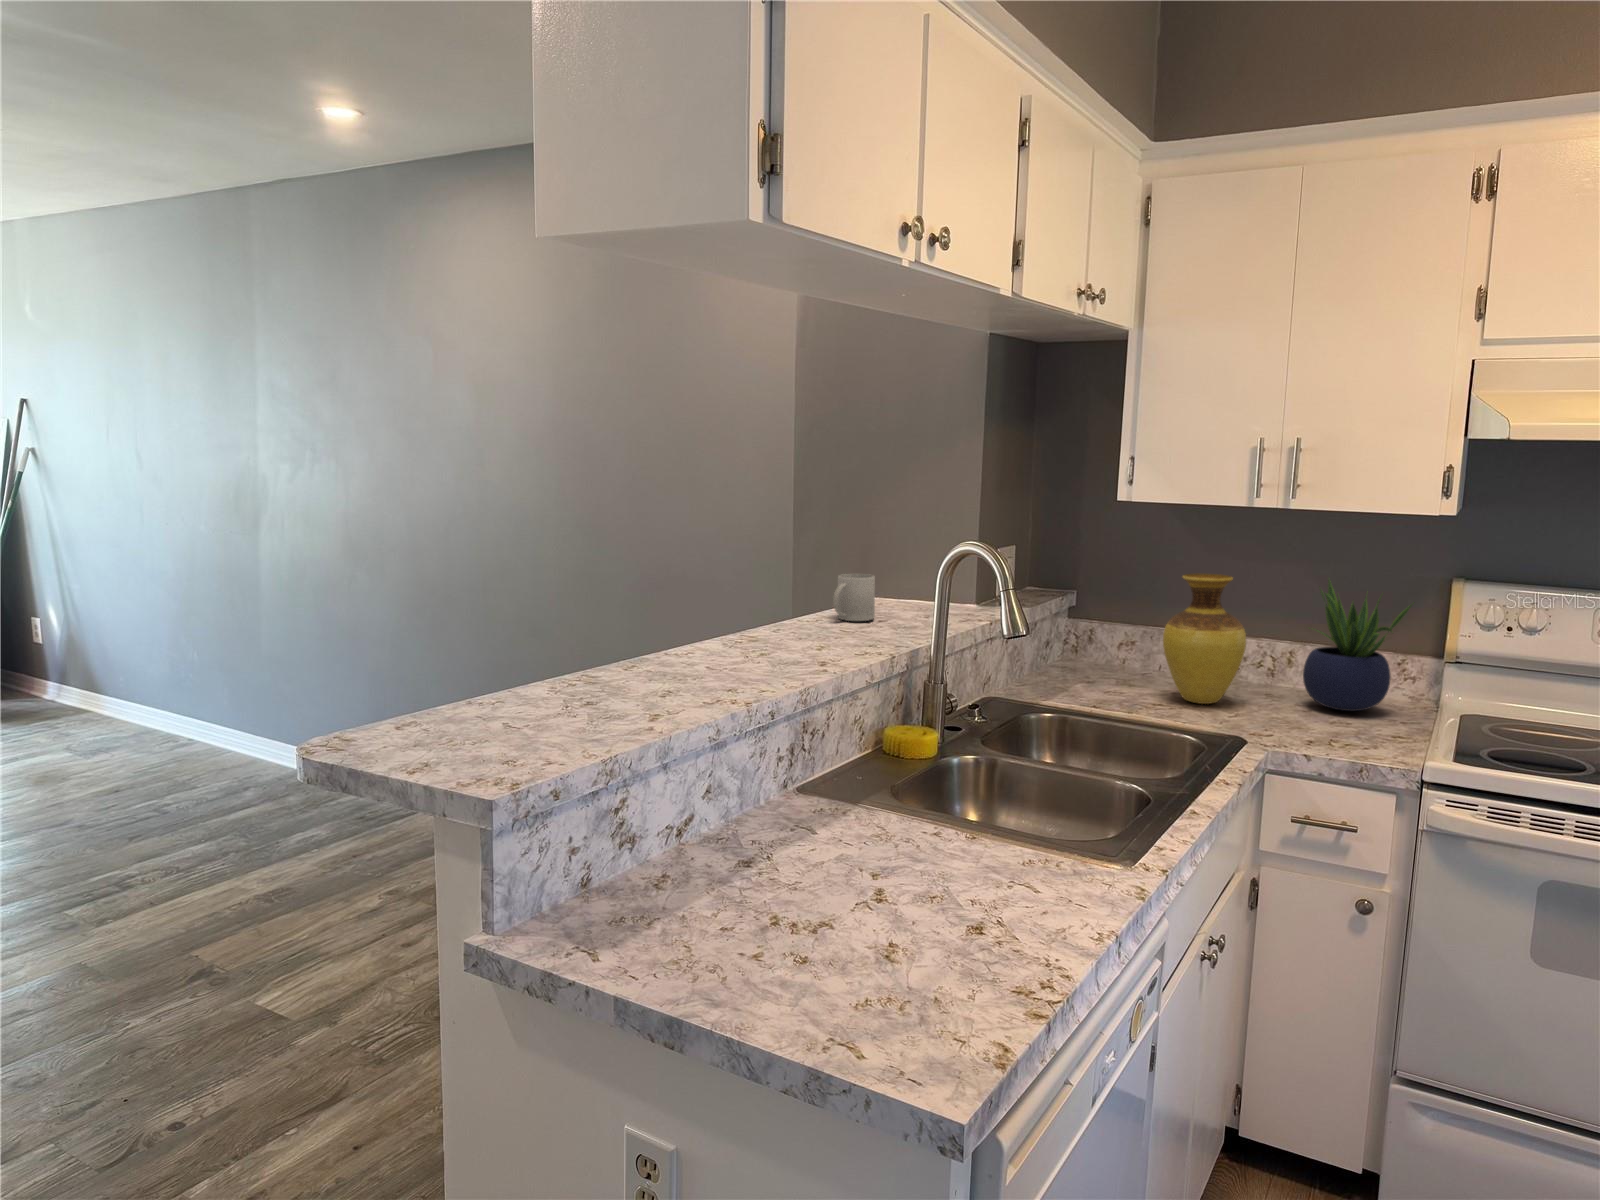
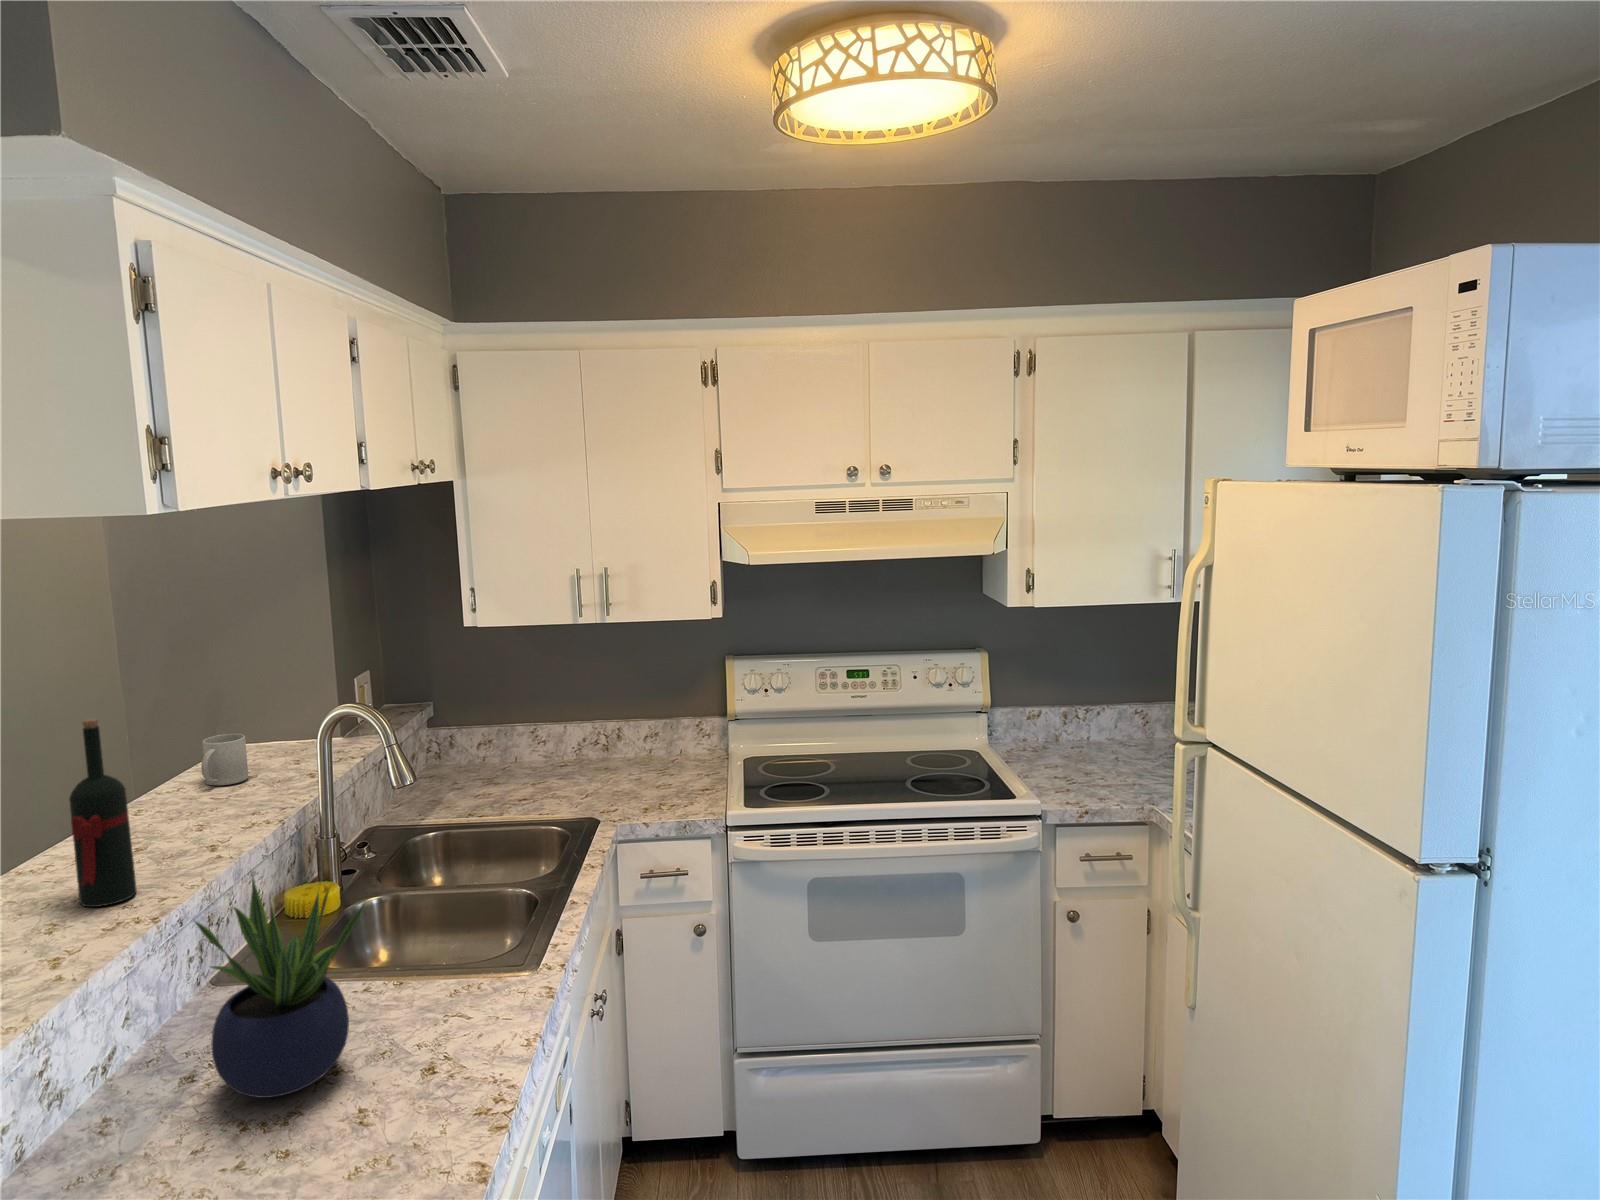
wine bottle: none [695,502,745,685] -> present [69,719,137,907]
vase: present [1163,573,1246,704] -> none [521,681,587,791]
potted plant: present [1303,580,1411,711] -> present [195,873,365,1098]

